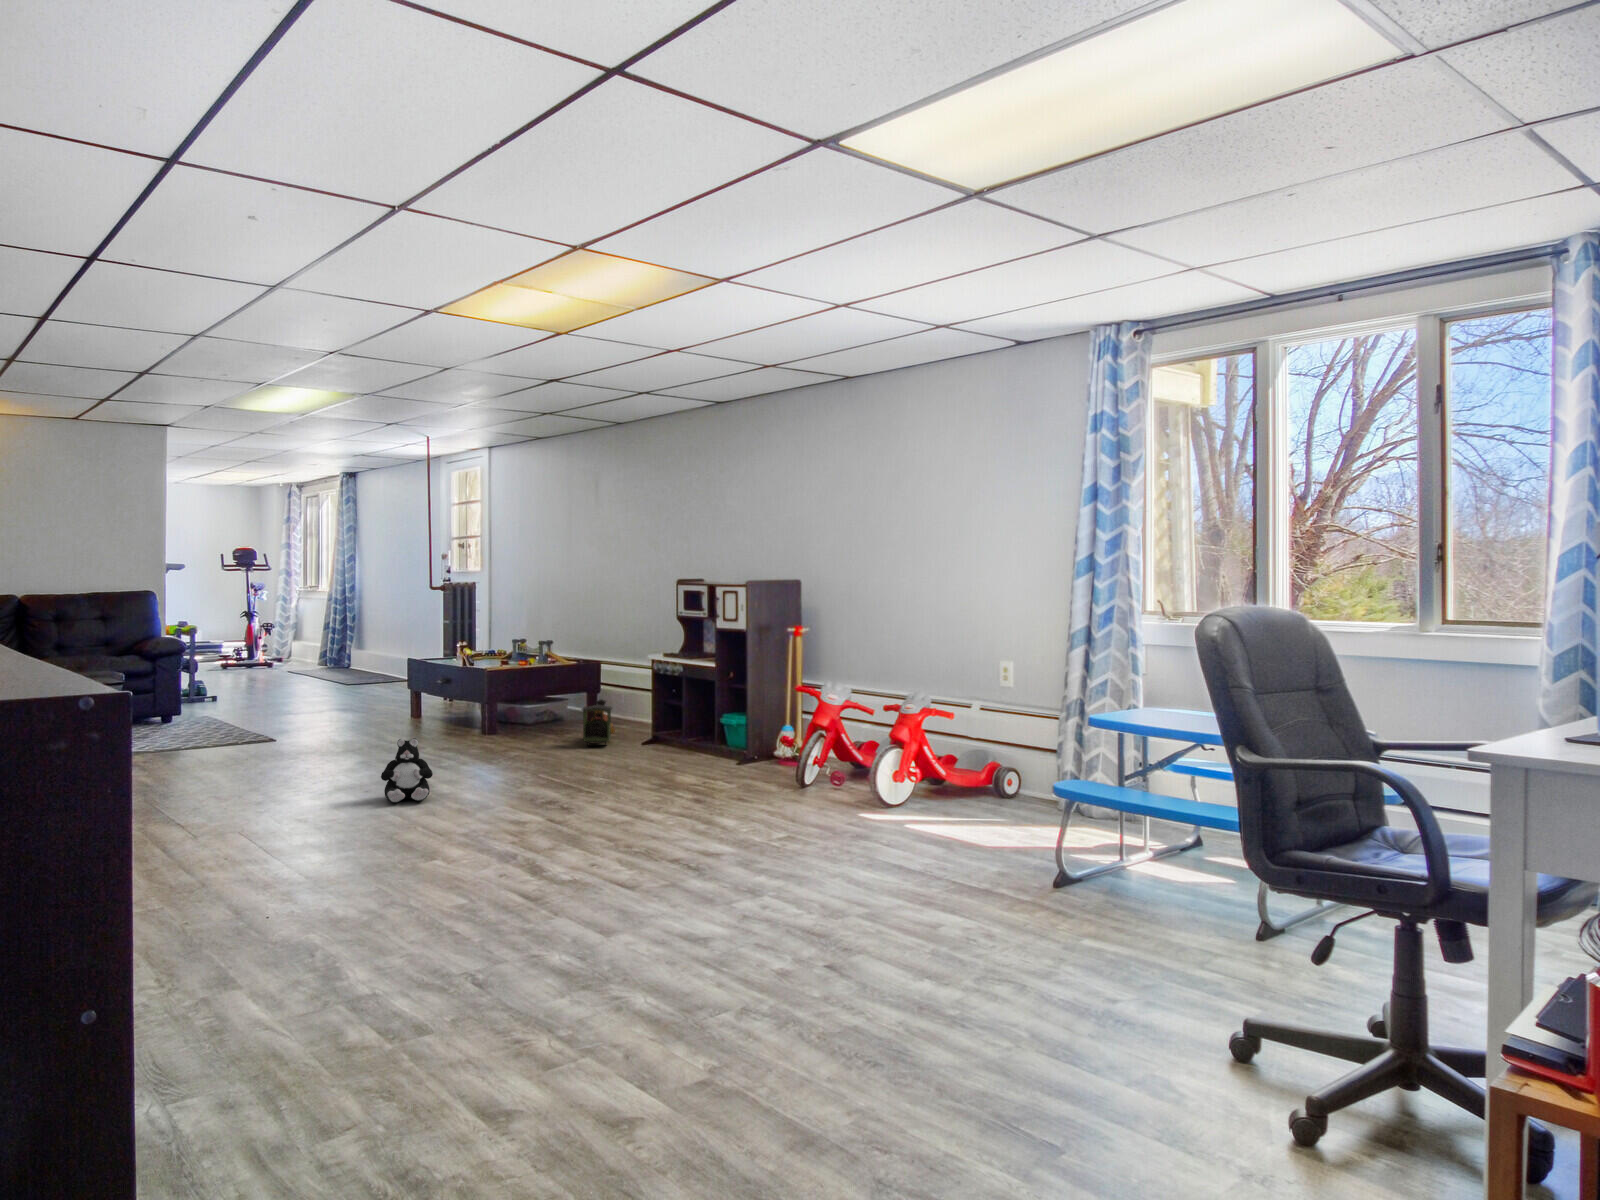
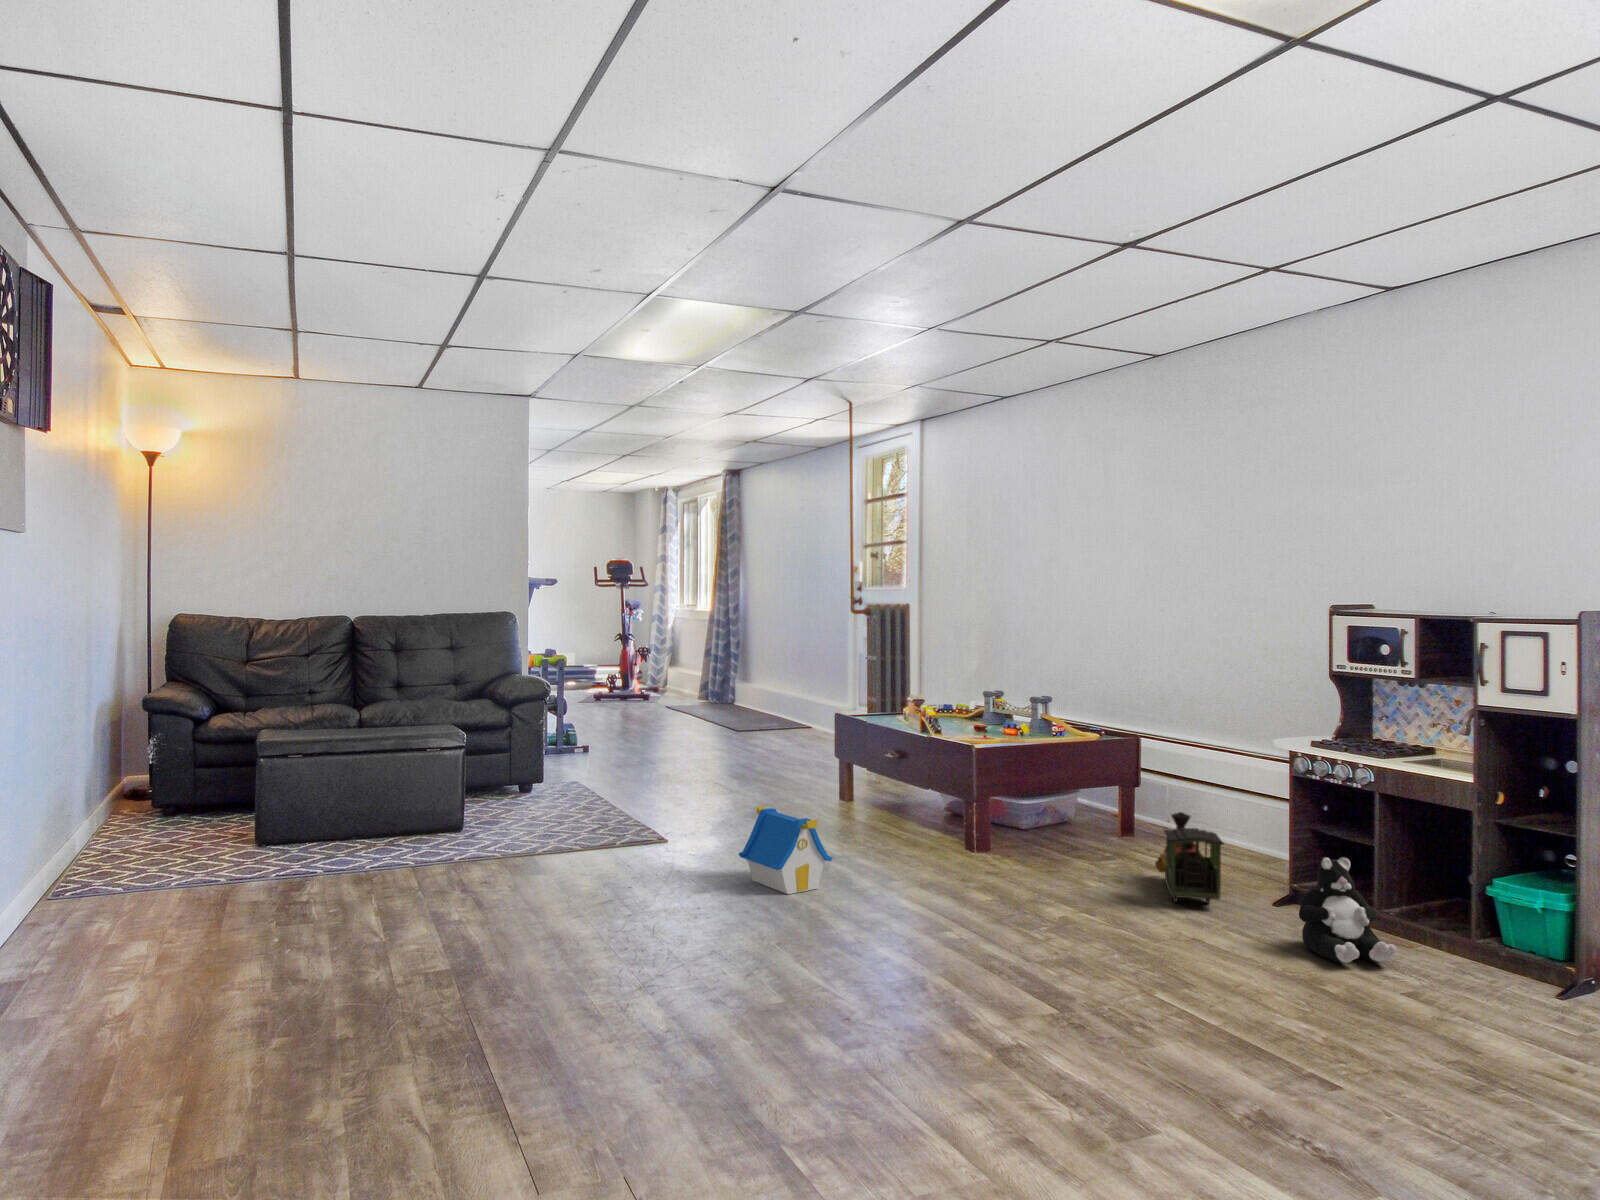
toy house: none [323,705,385,754] -> present [739,805,833,894]
plush toy: present [381,738,433,803] -> present [1299,857,1396,963]

